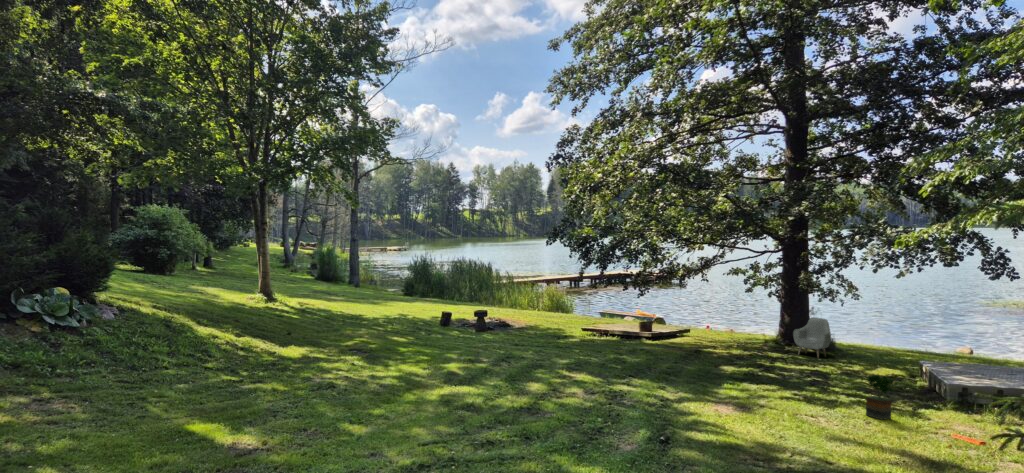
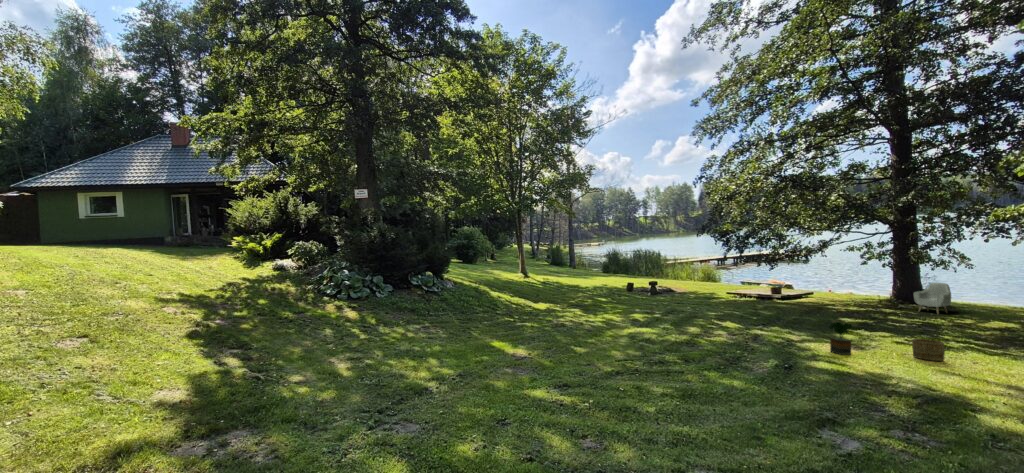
potted tree: present [866,375,897,420] -> present [829,322,855,355]
wooden bucket: none [848,417,892,454] -> present [912,339,944,361]

